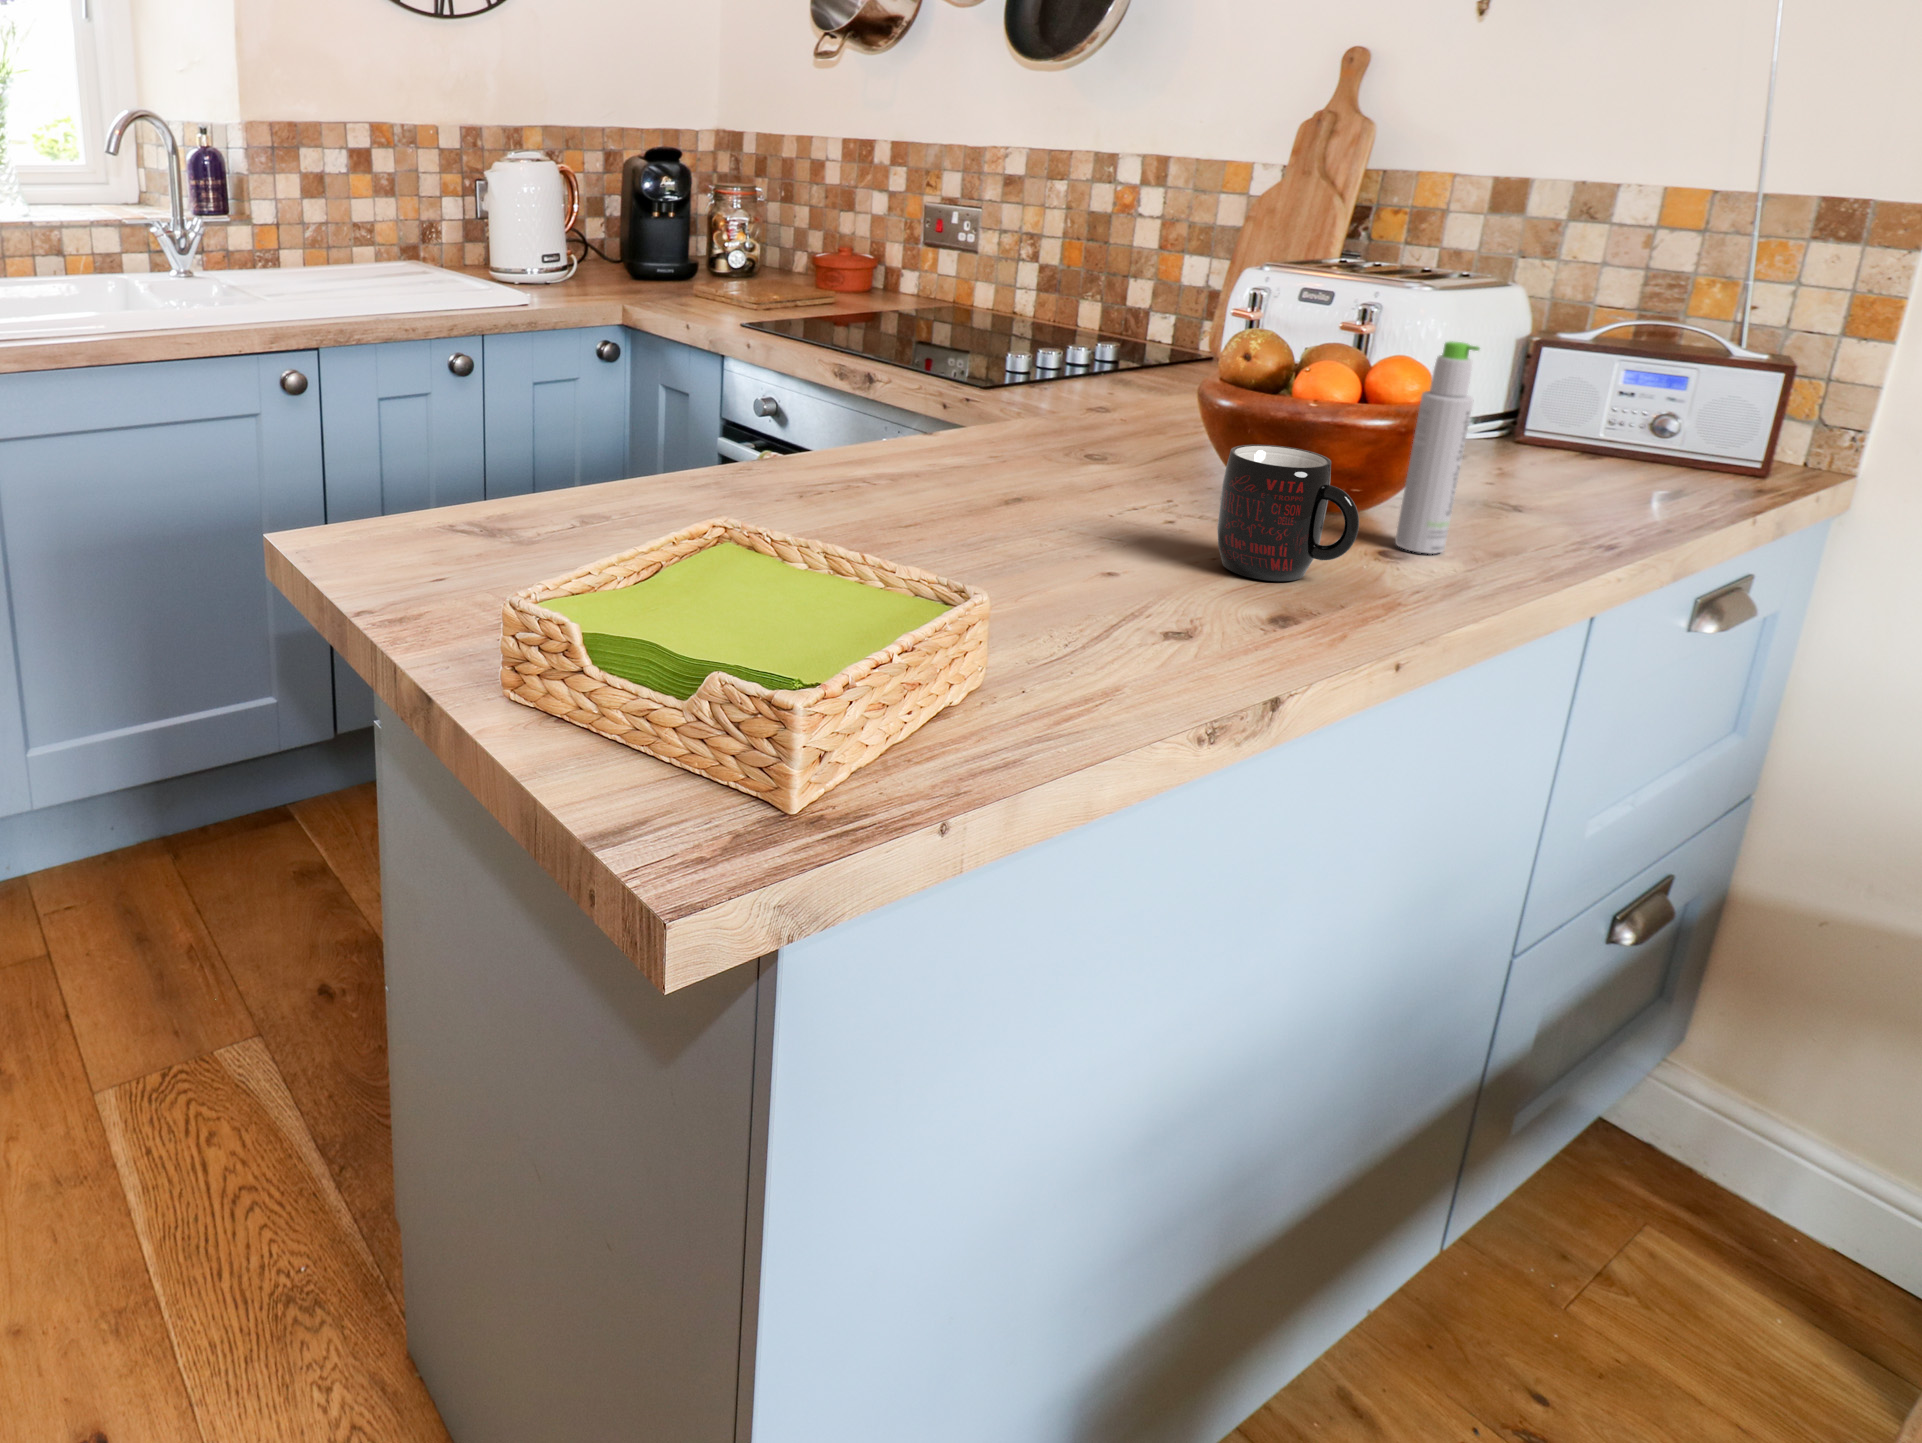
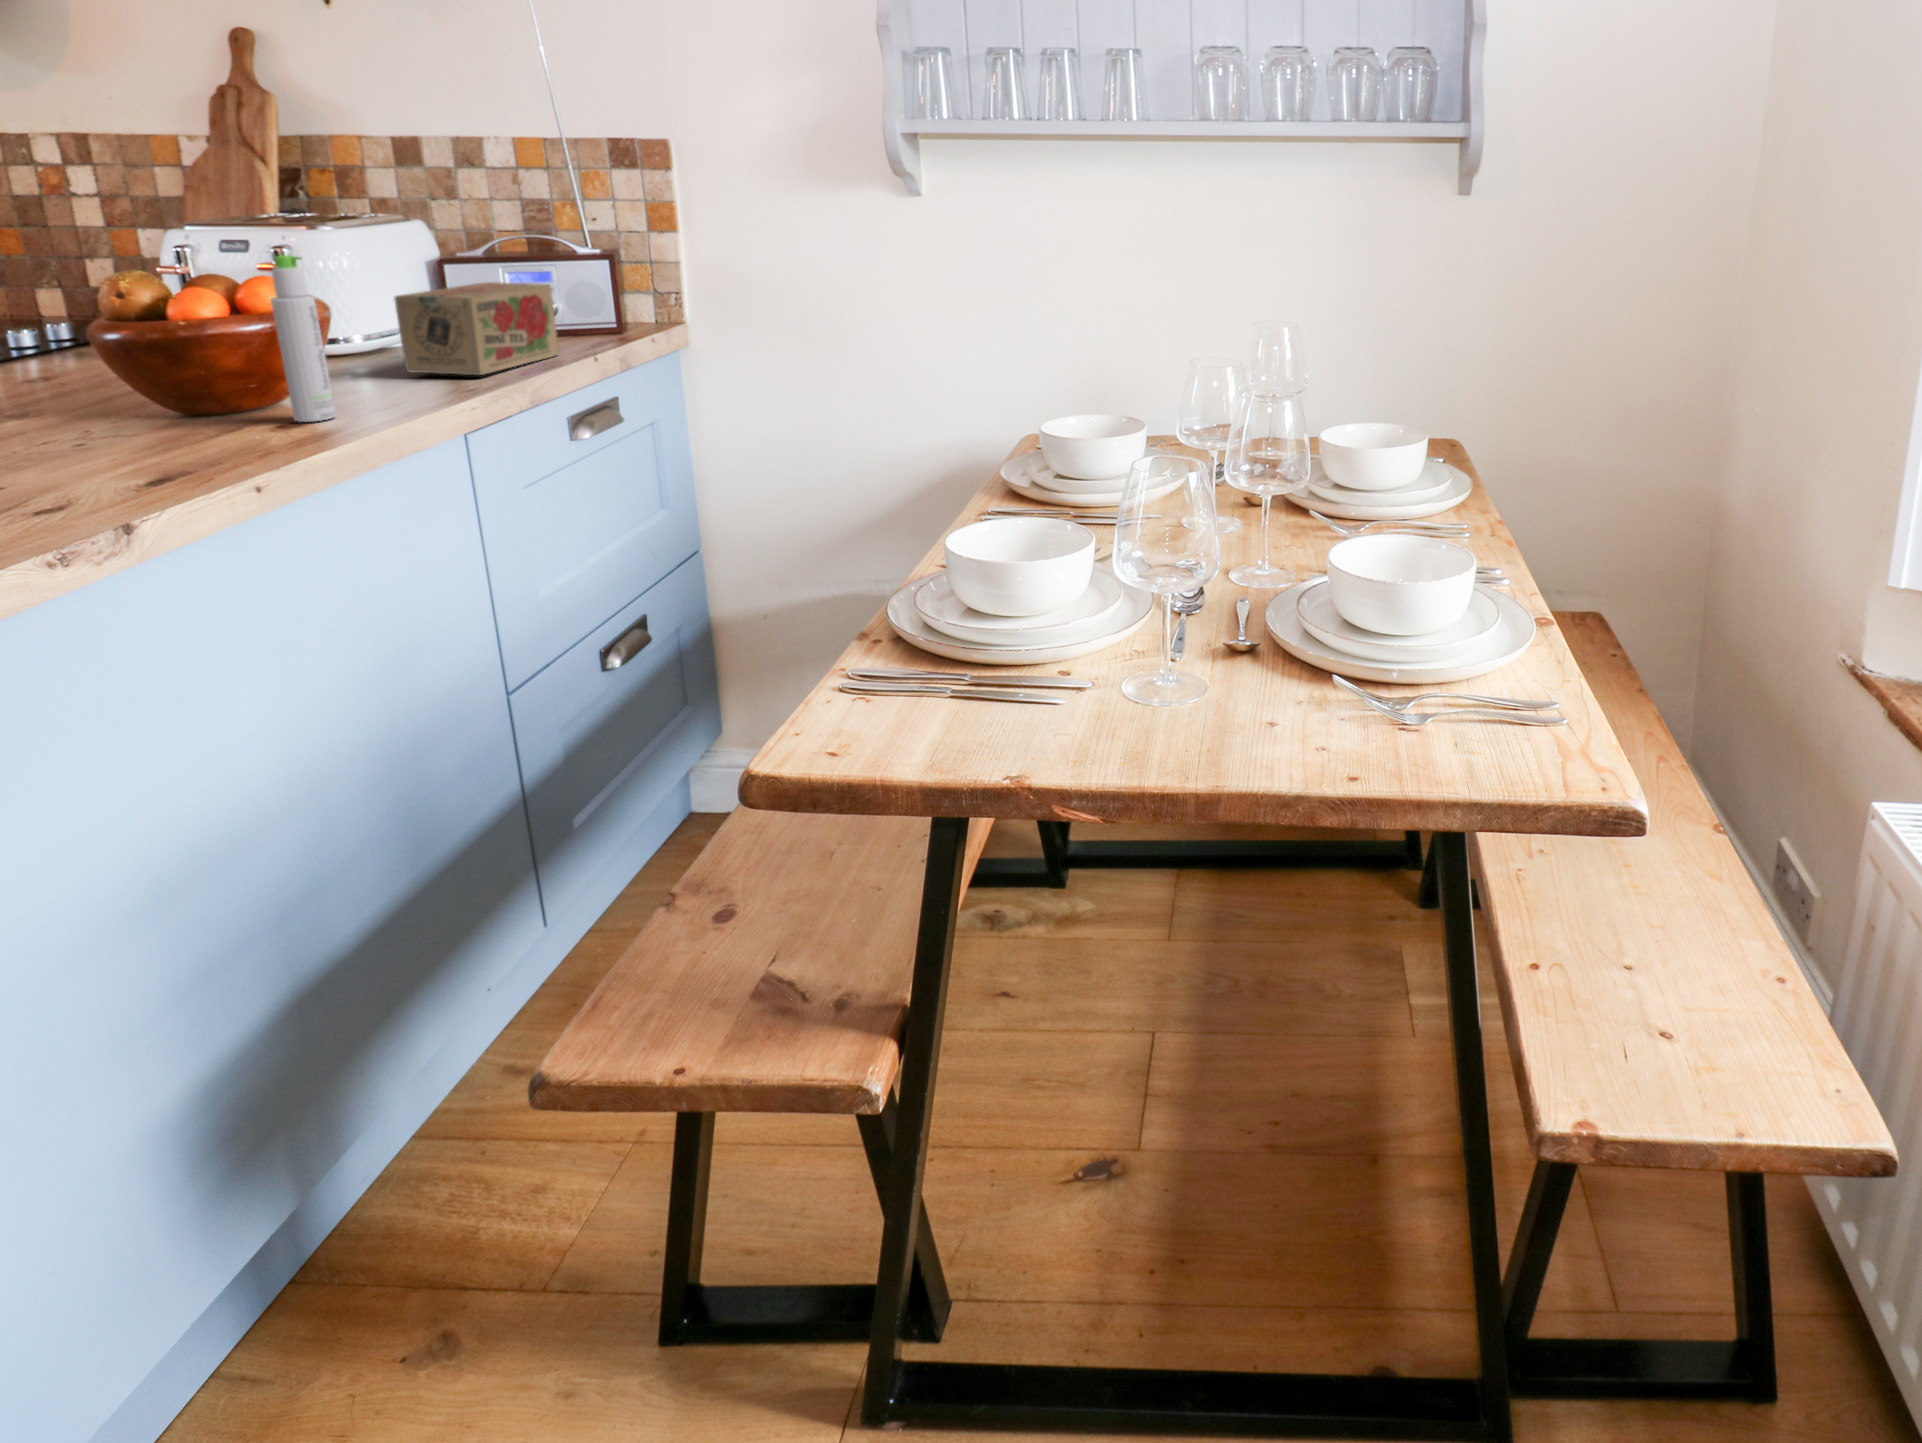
tea box: none [1497,384,1714,518] -> present [395,282,559,375]
mug: present [1217,445,1359,581] -> none [81,355,221,466]

